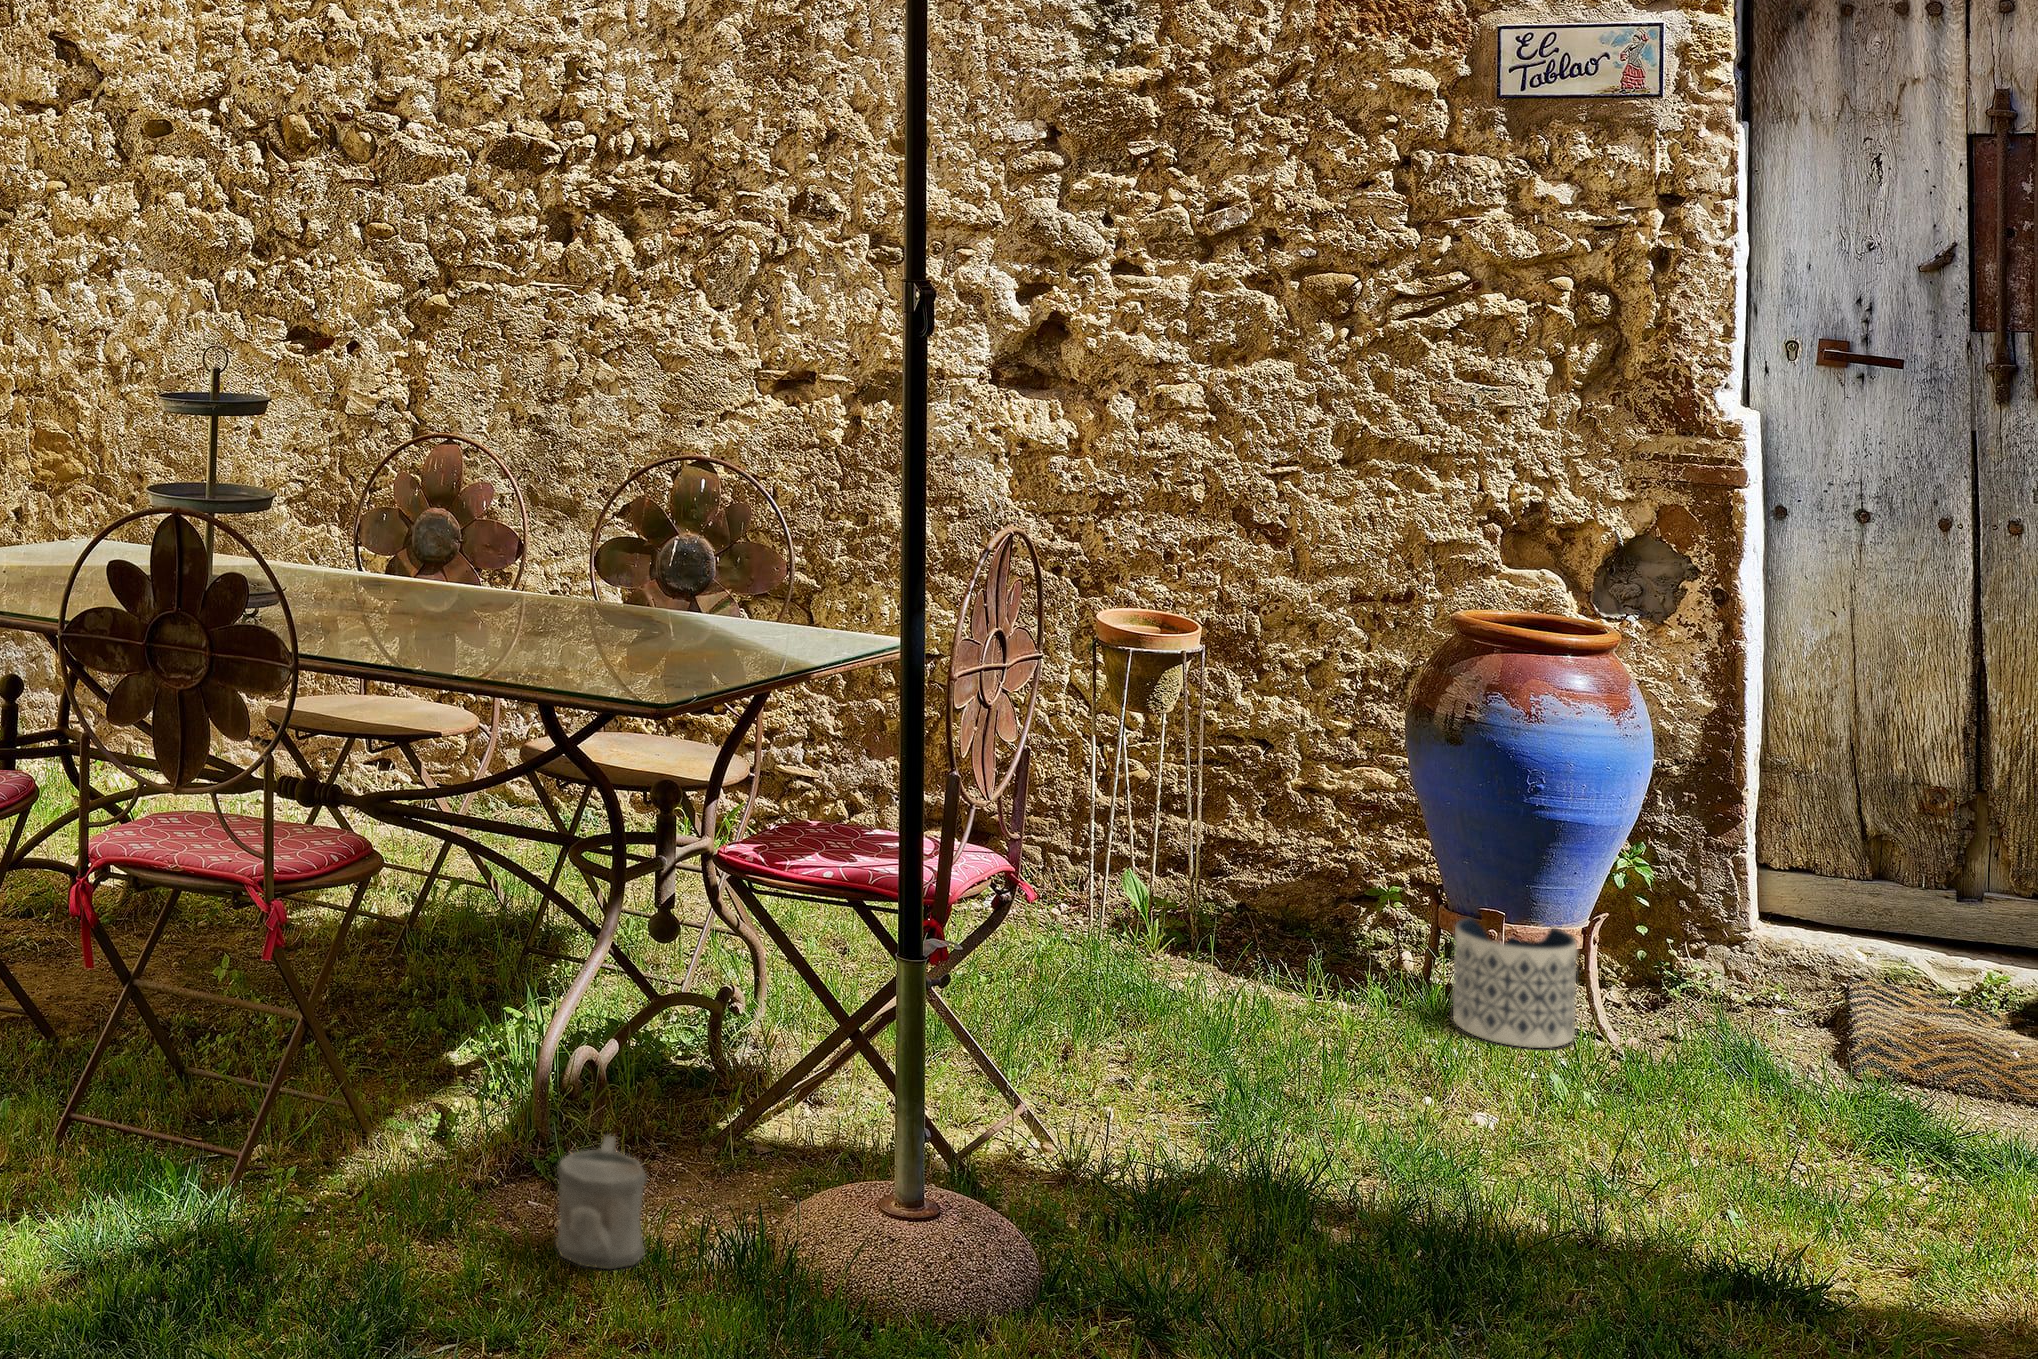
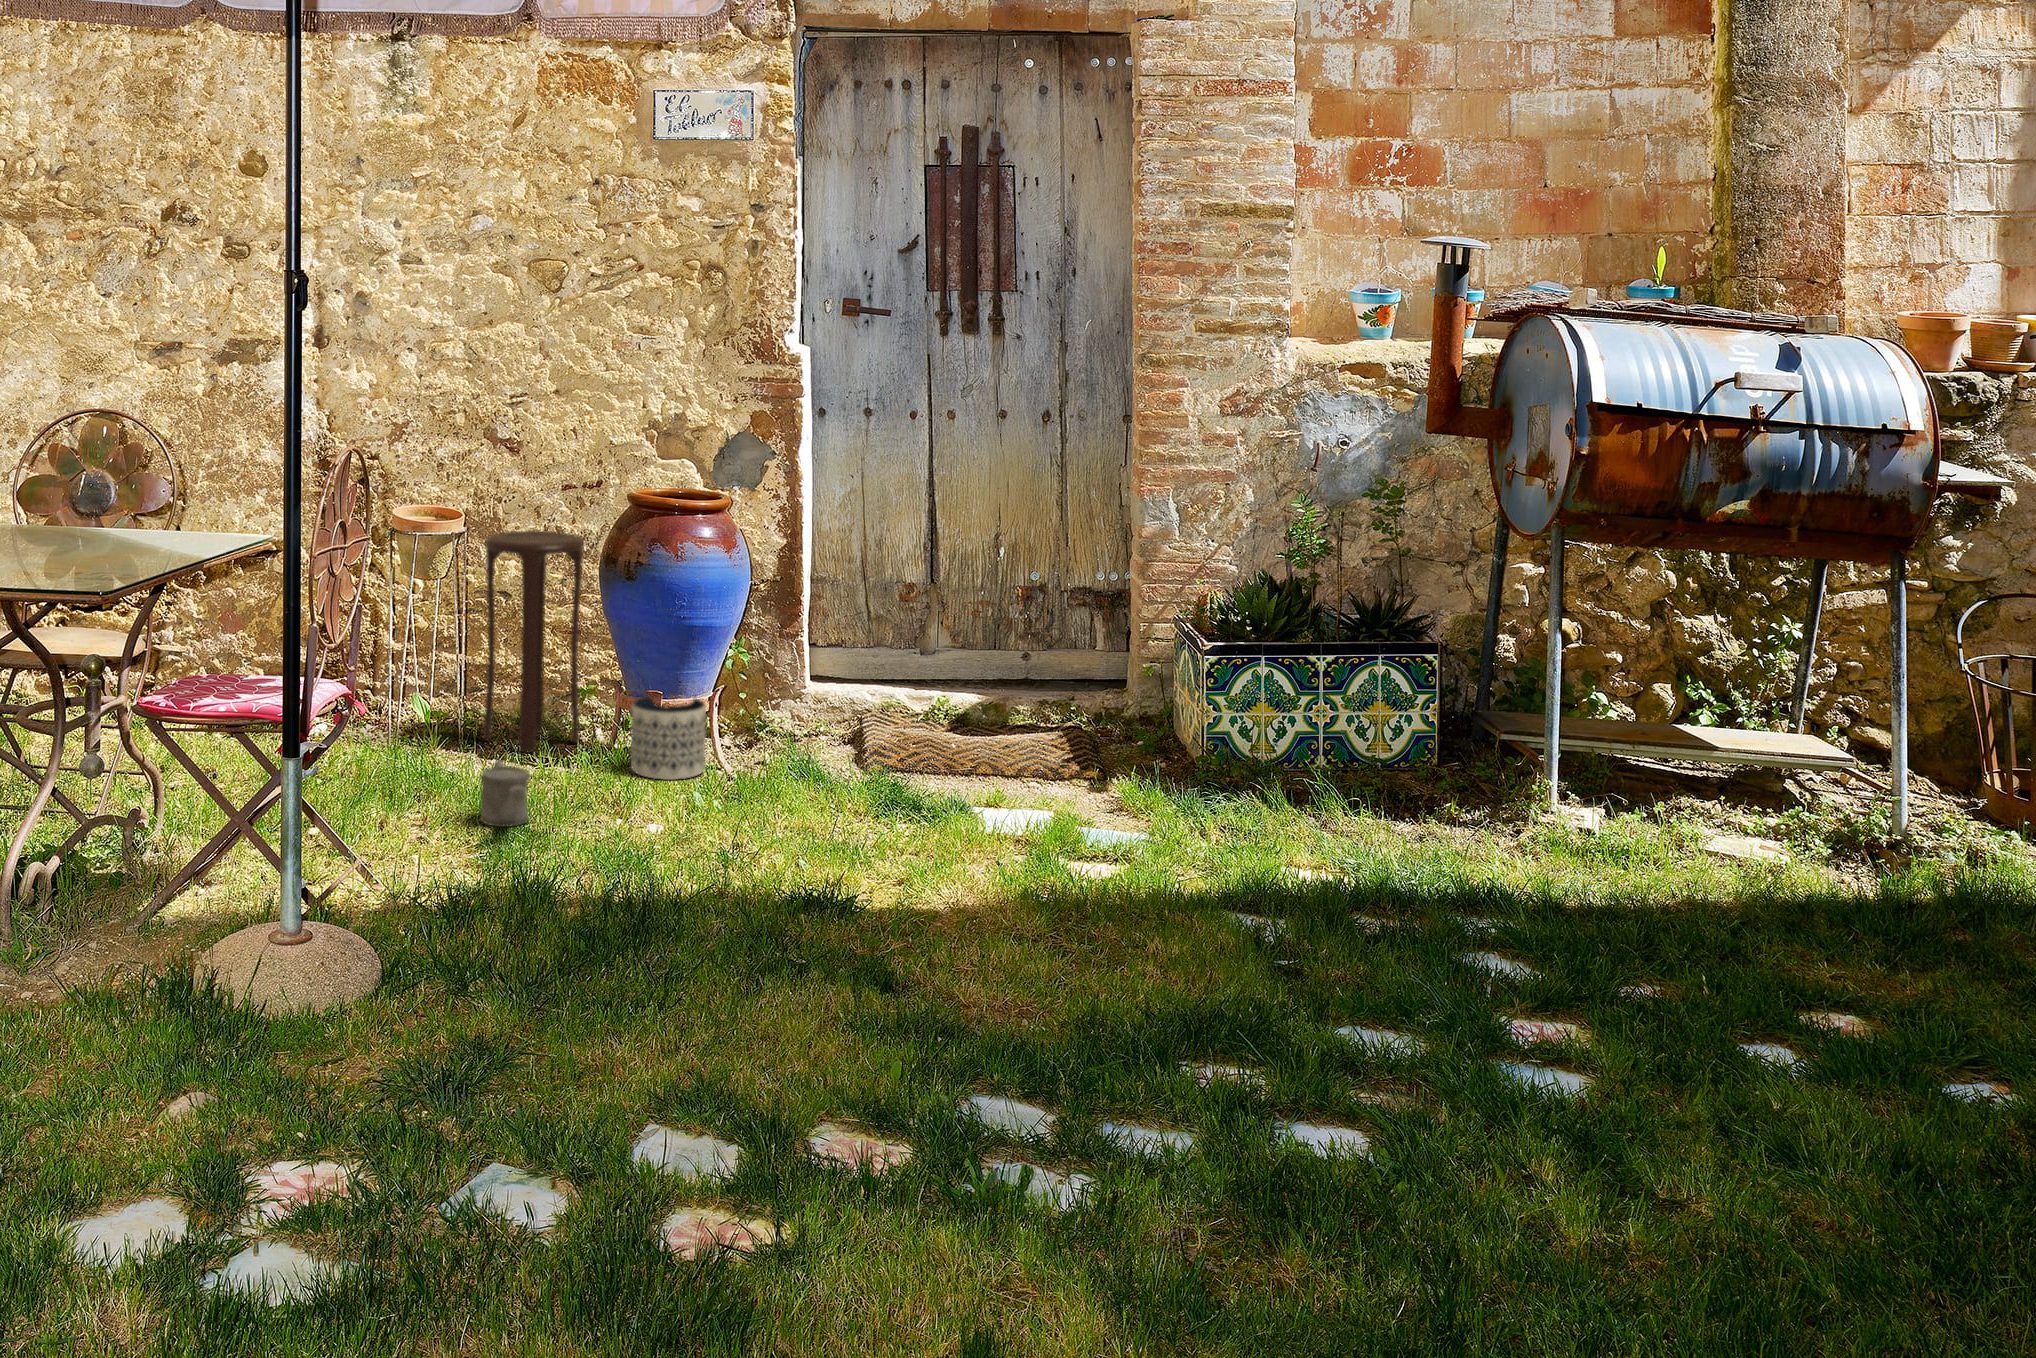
stool: none [1226,656,1382,974] -> present [484,530,584,753]
watering can: present [556,1136,647,1269] -> present [480,760,530,827]

